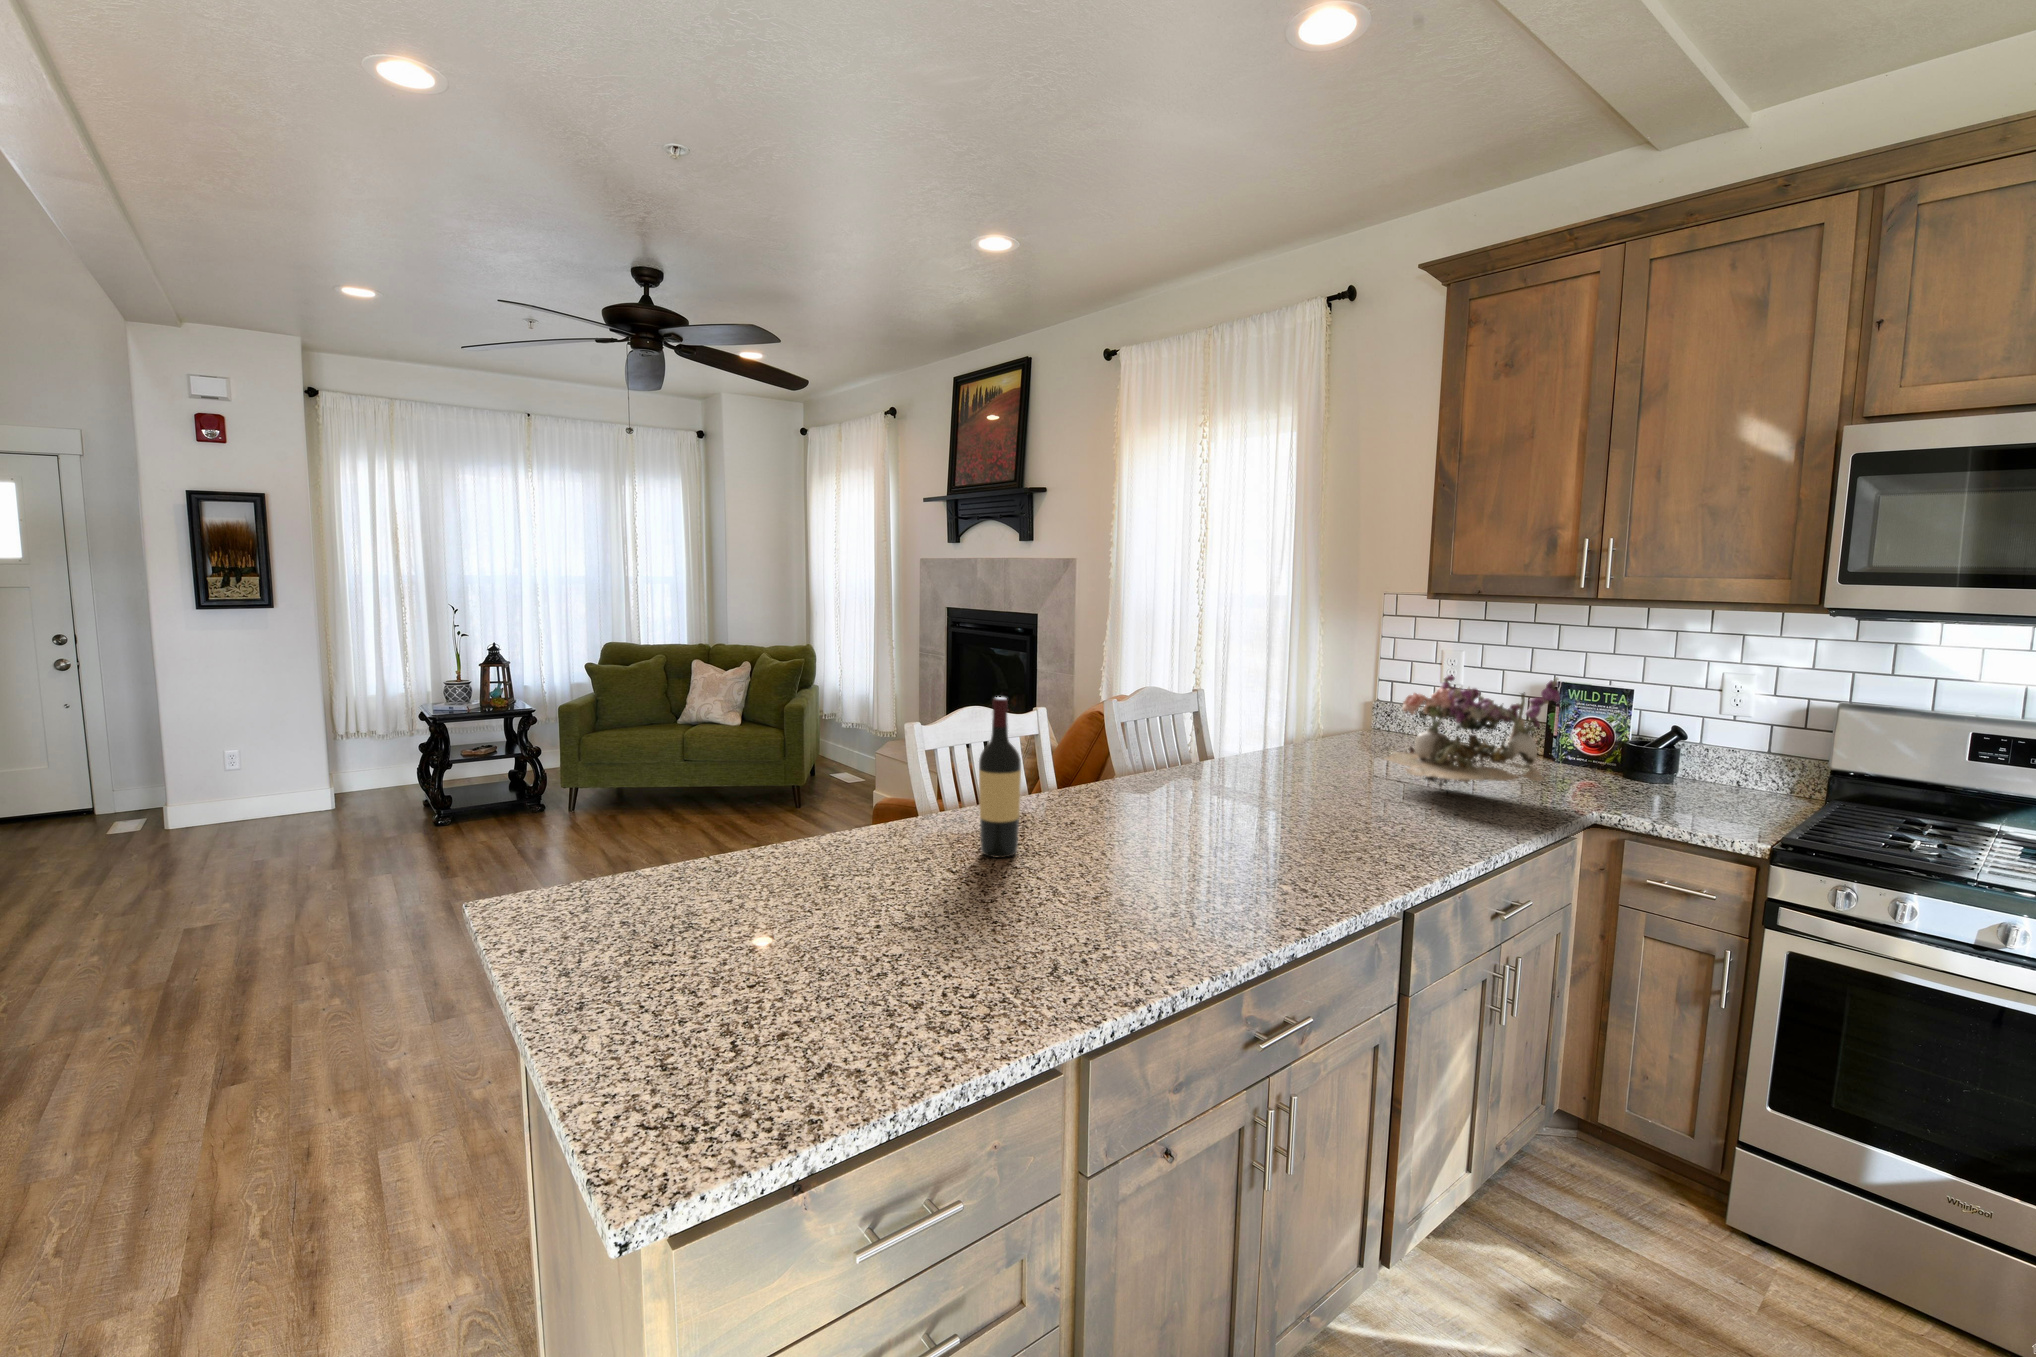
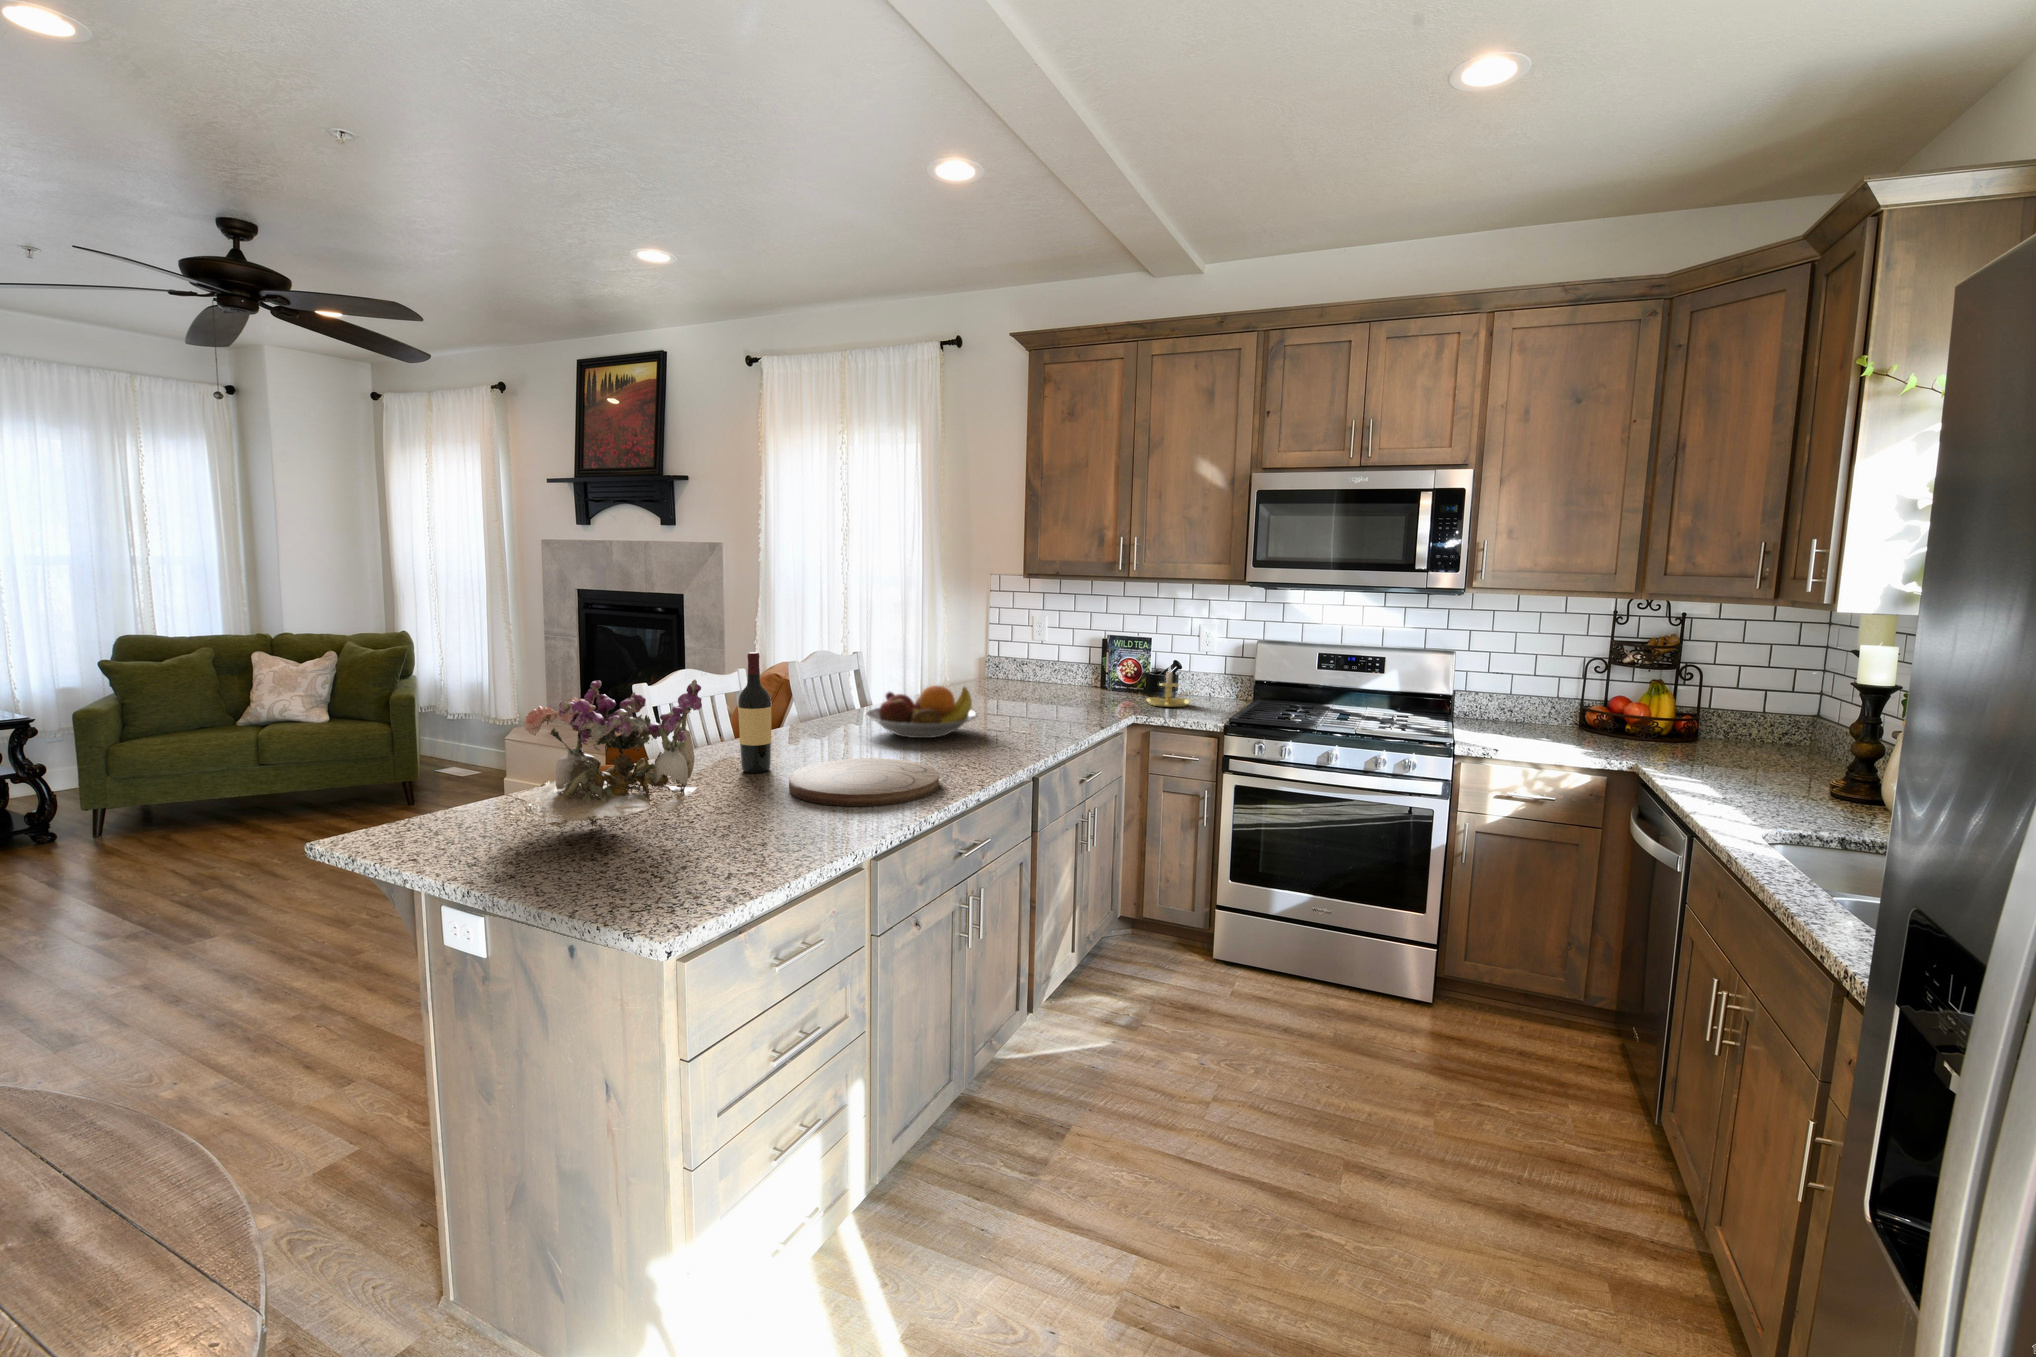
flower arrangement: present [1384,675,1560,789] -> present [503,680,702,827]
candle holder: none [1618,727,1719,804] -> present [1146,664,1192,707]
fruit bowl: none [1170,749,1330,823] -> present [865,686,978,738]
cutting board: none [1015,854,1234,949] -> present [789,758,939,806]

